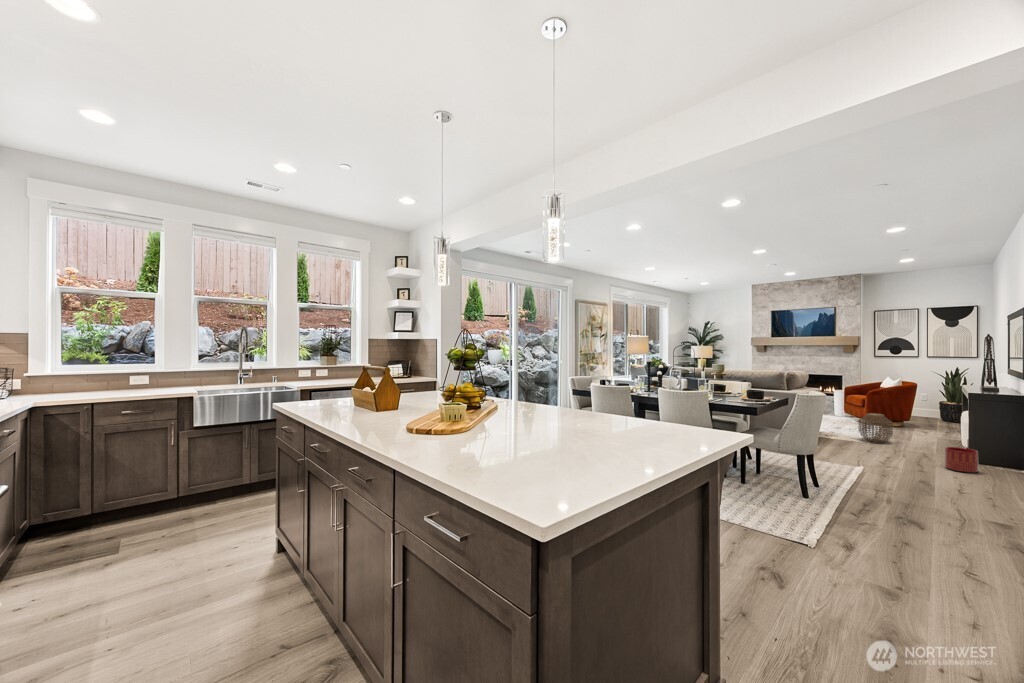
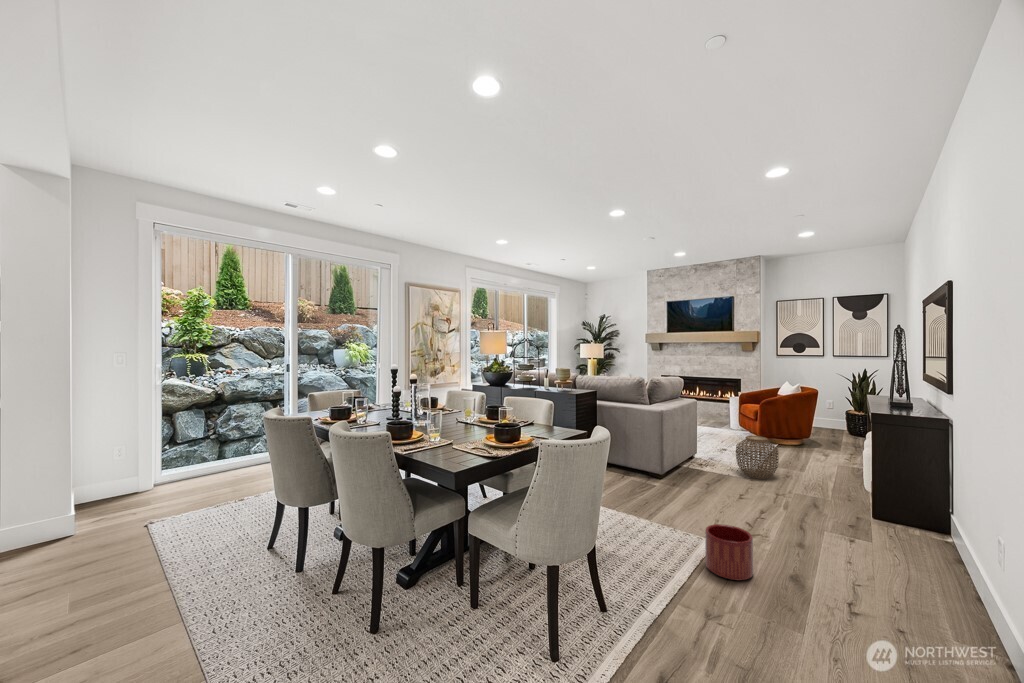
planter: present [945,447,978,473] -> present [705,524,753,580]

